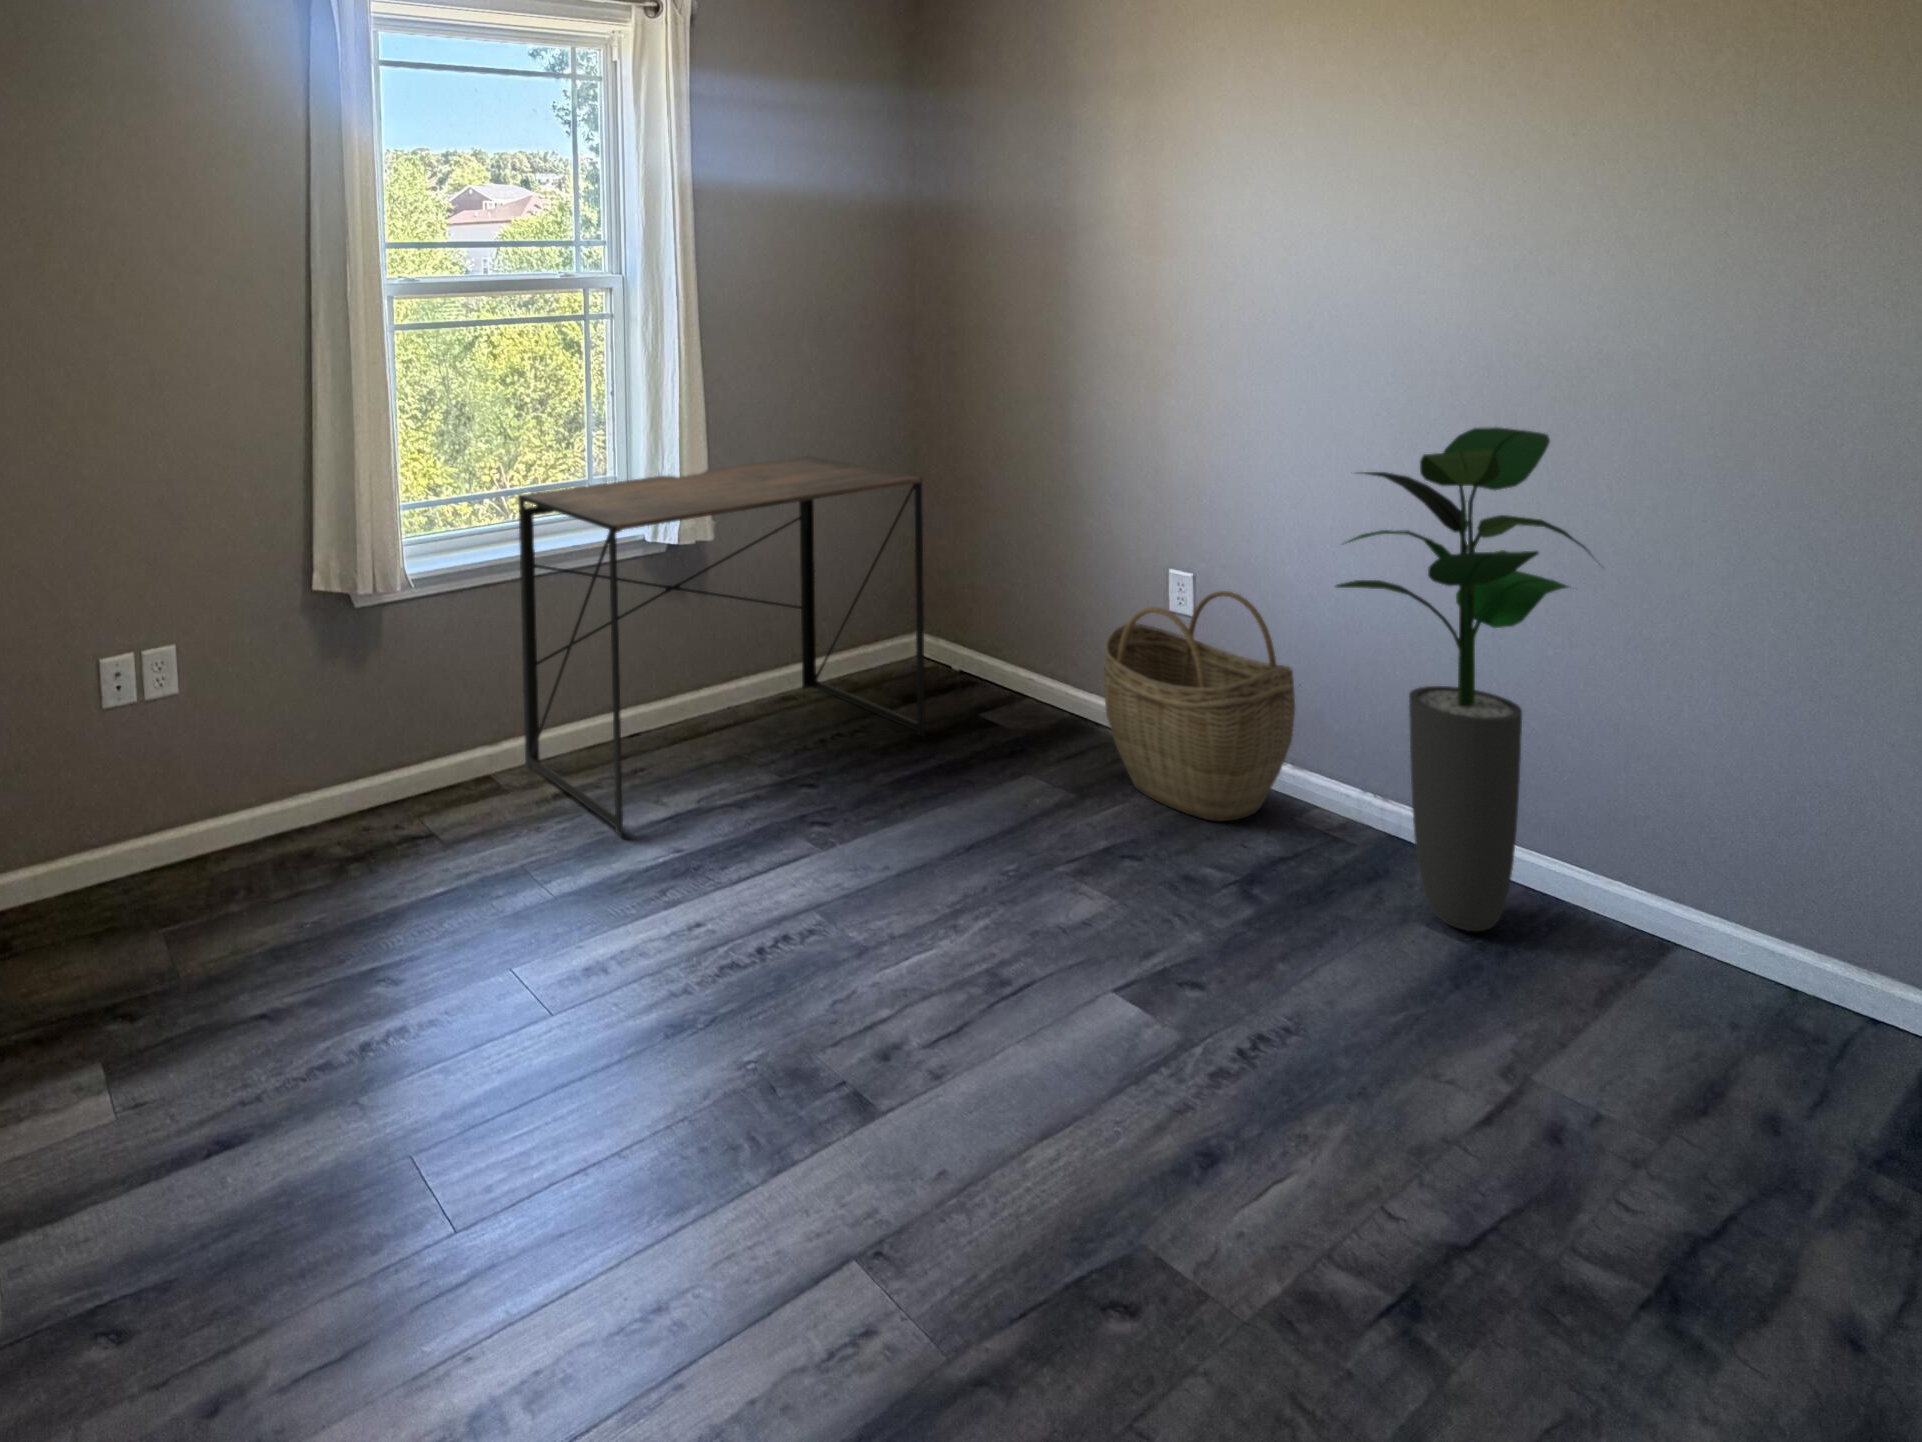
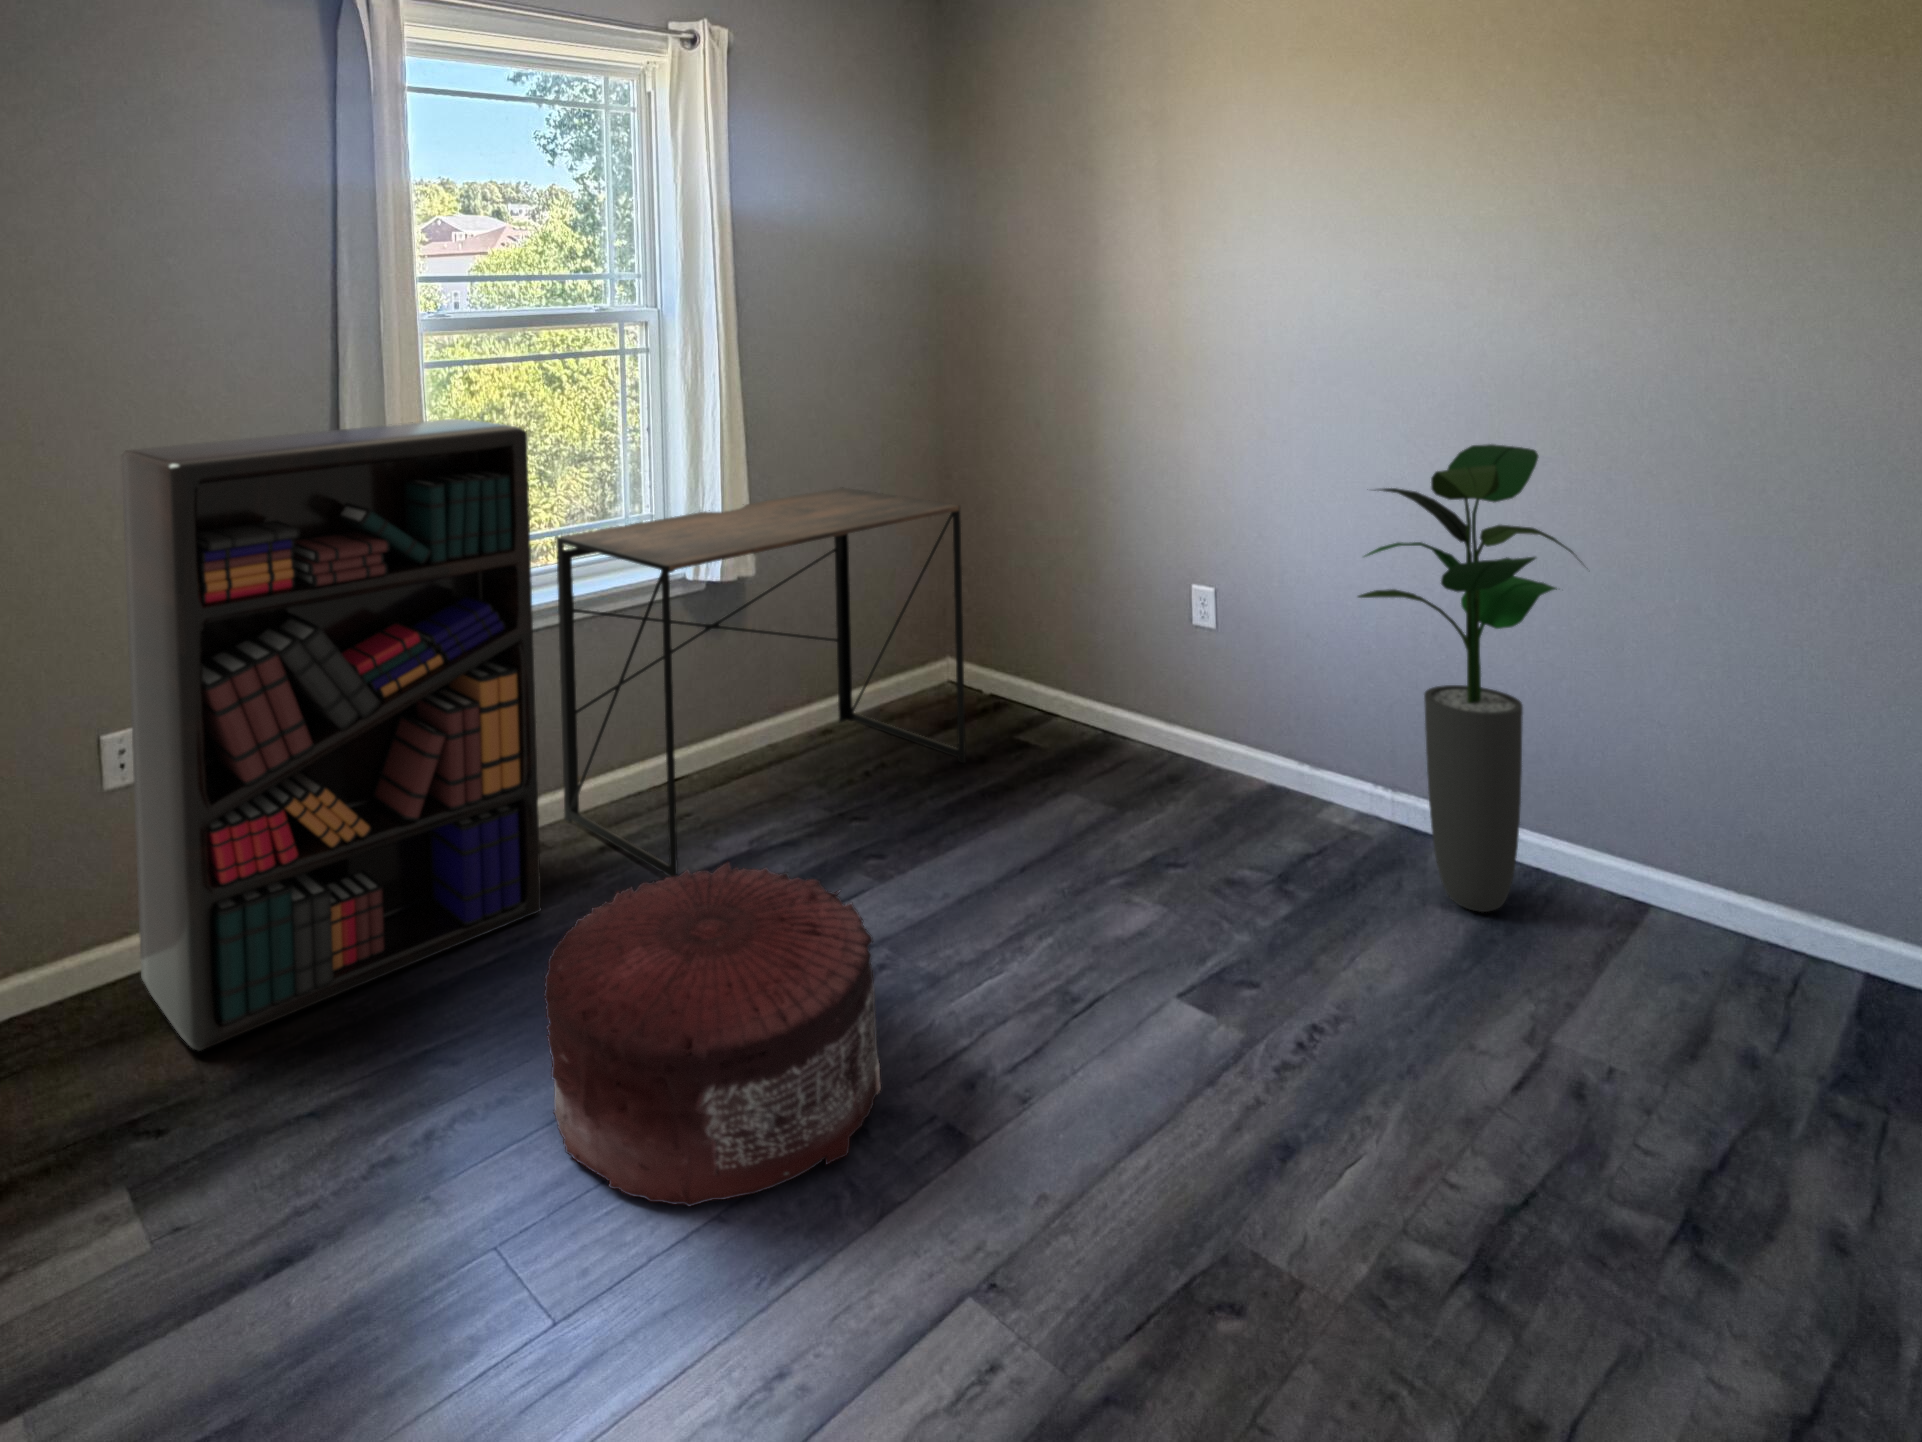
bookshelf: none [114,378,492,951] -> present [121,419,541,1051]
woven basket: present [1103,591,1295,821] -> none [1138,605,1315,826]
pouf: none [465,815,792,1142] -> present [544,862,881,1207]

